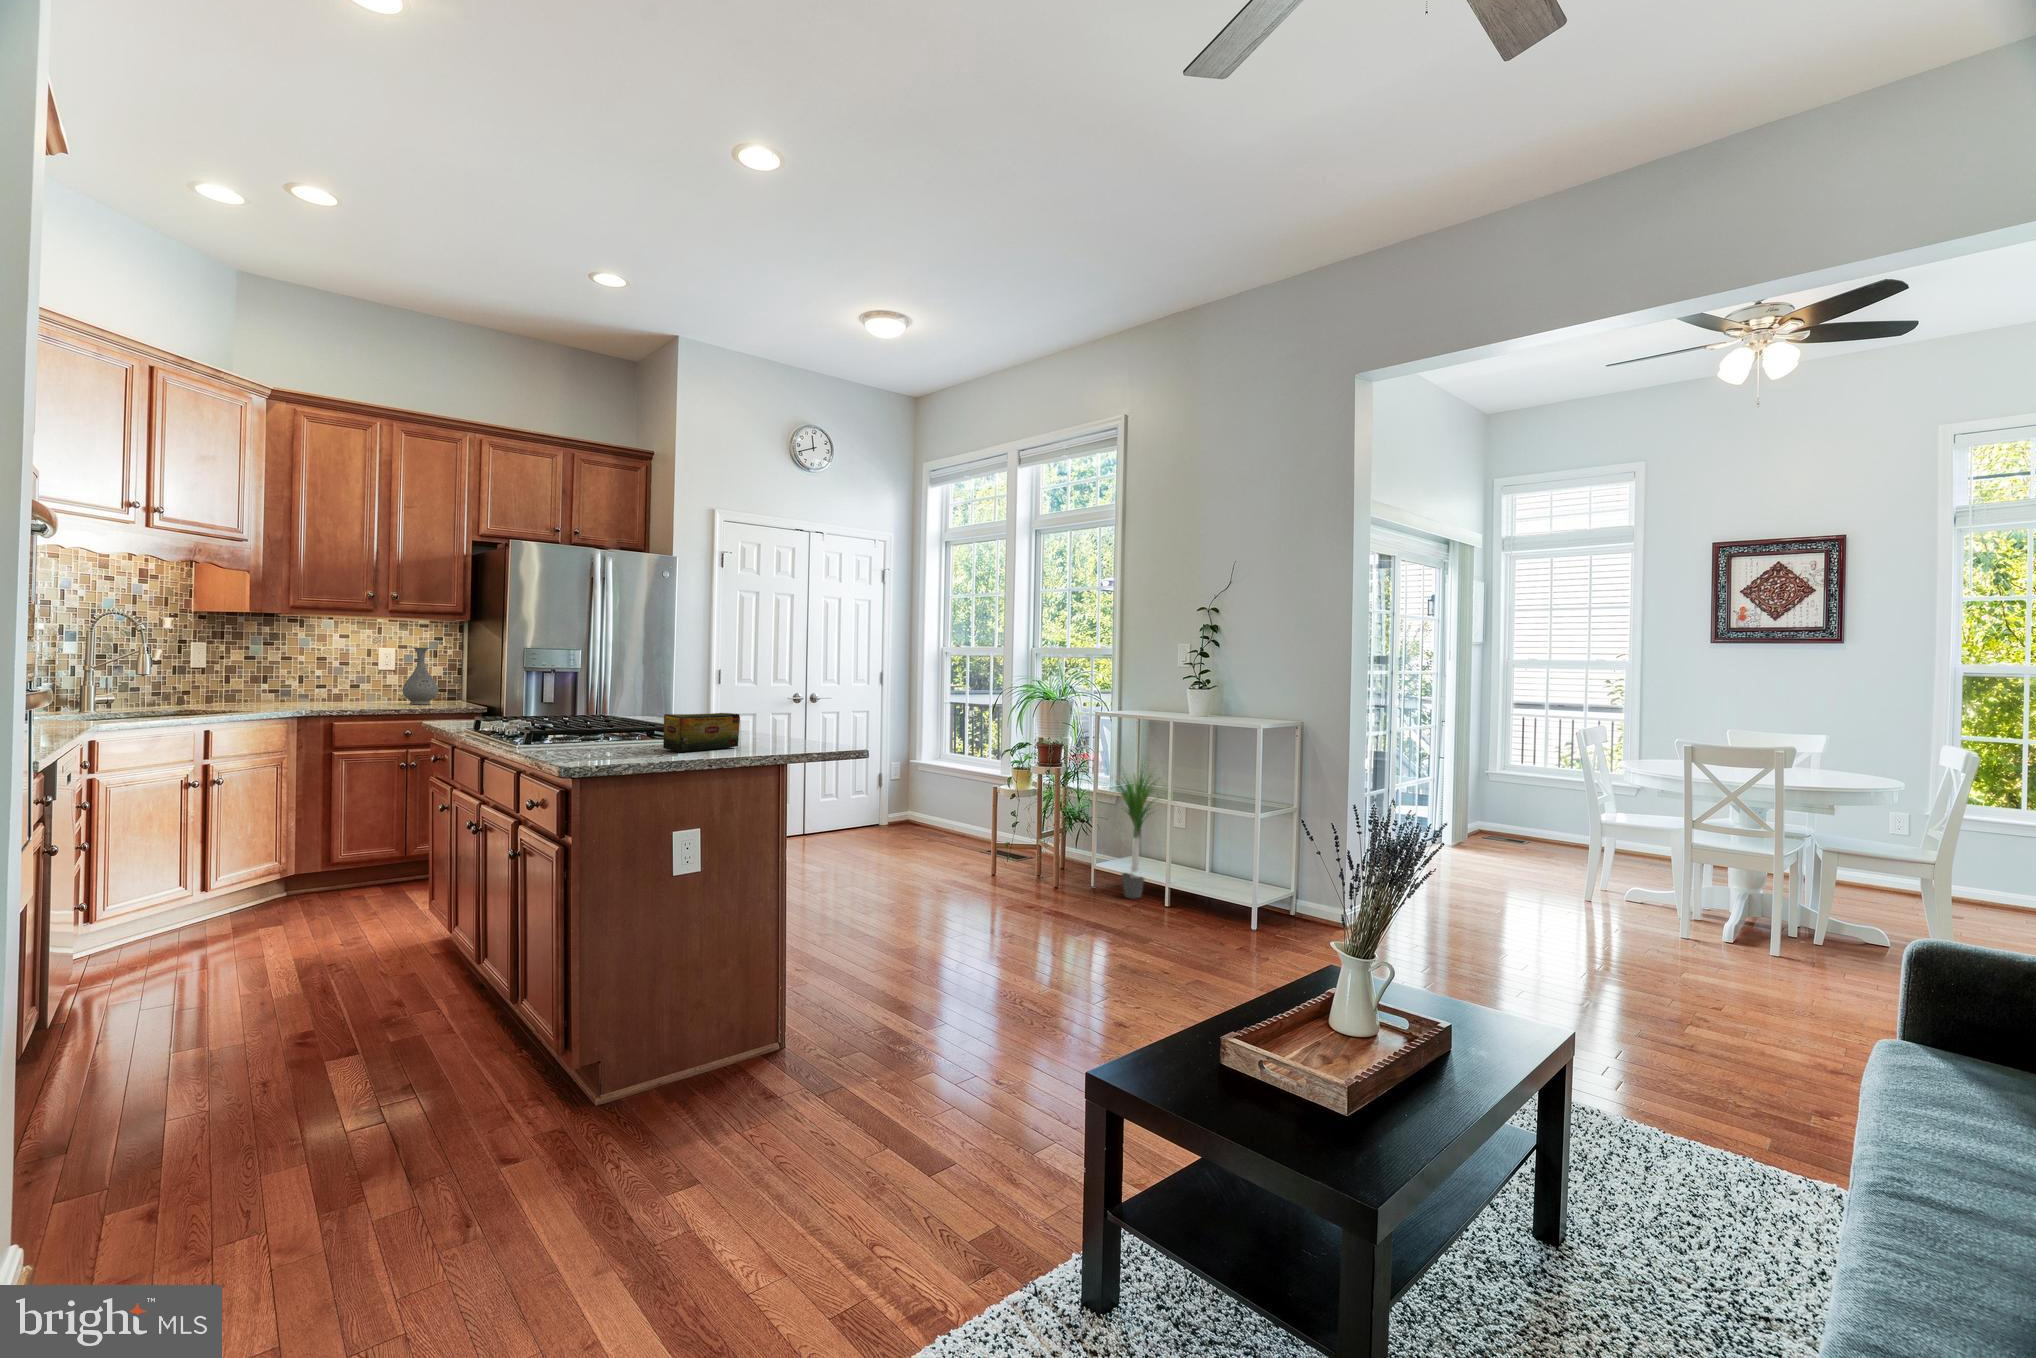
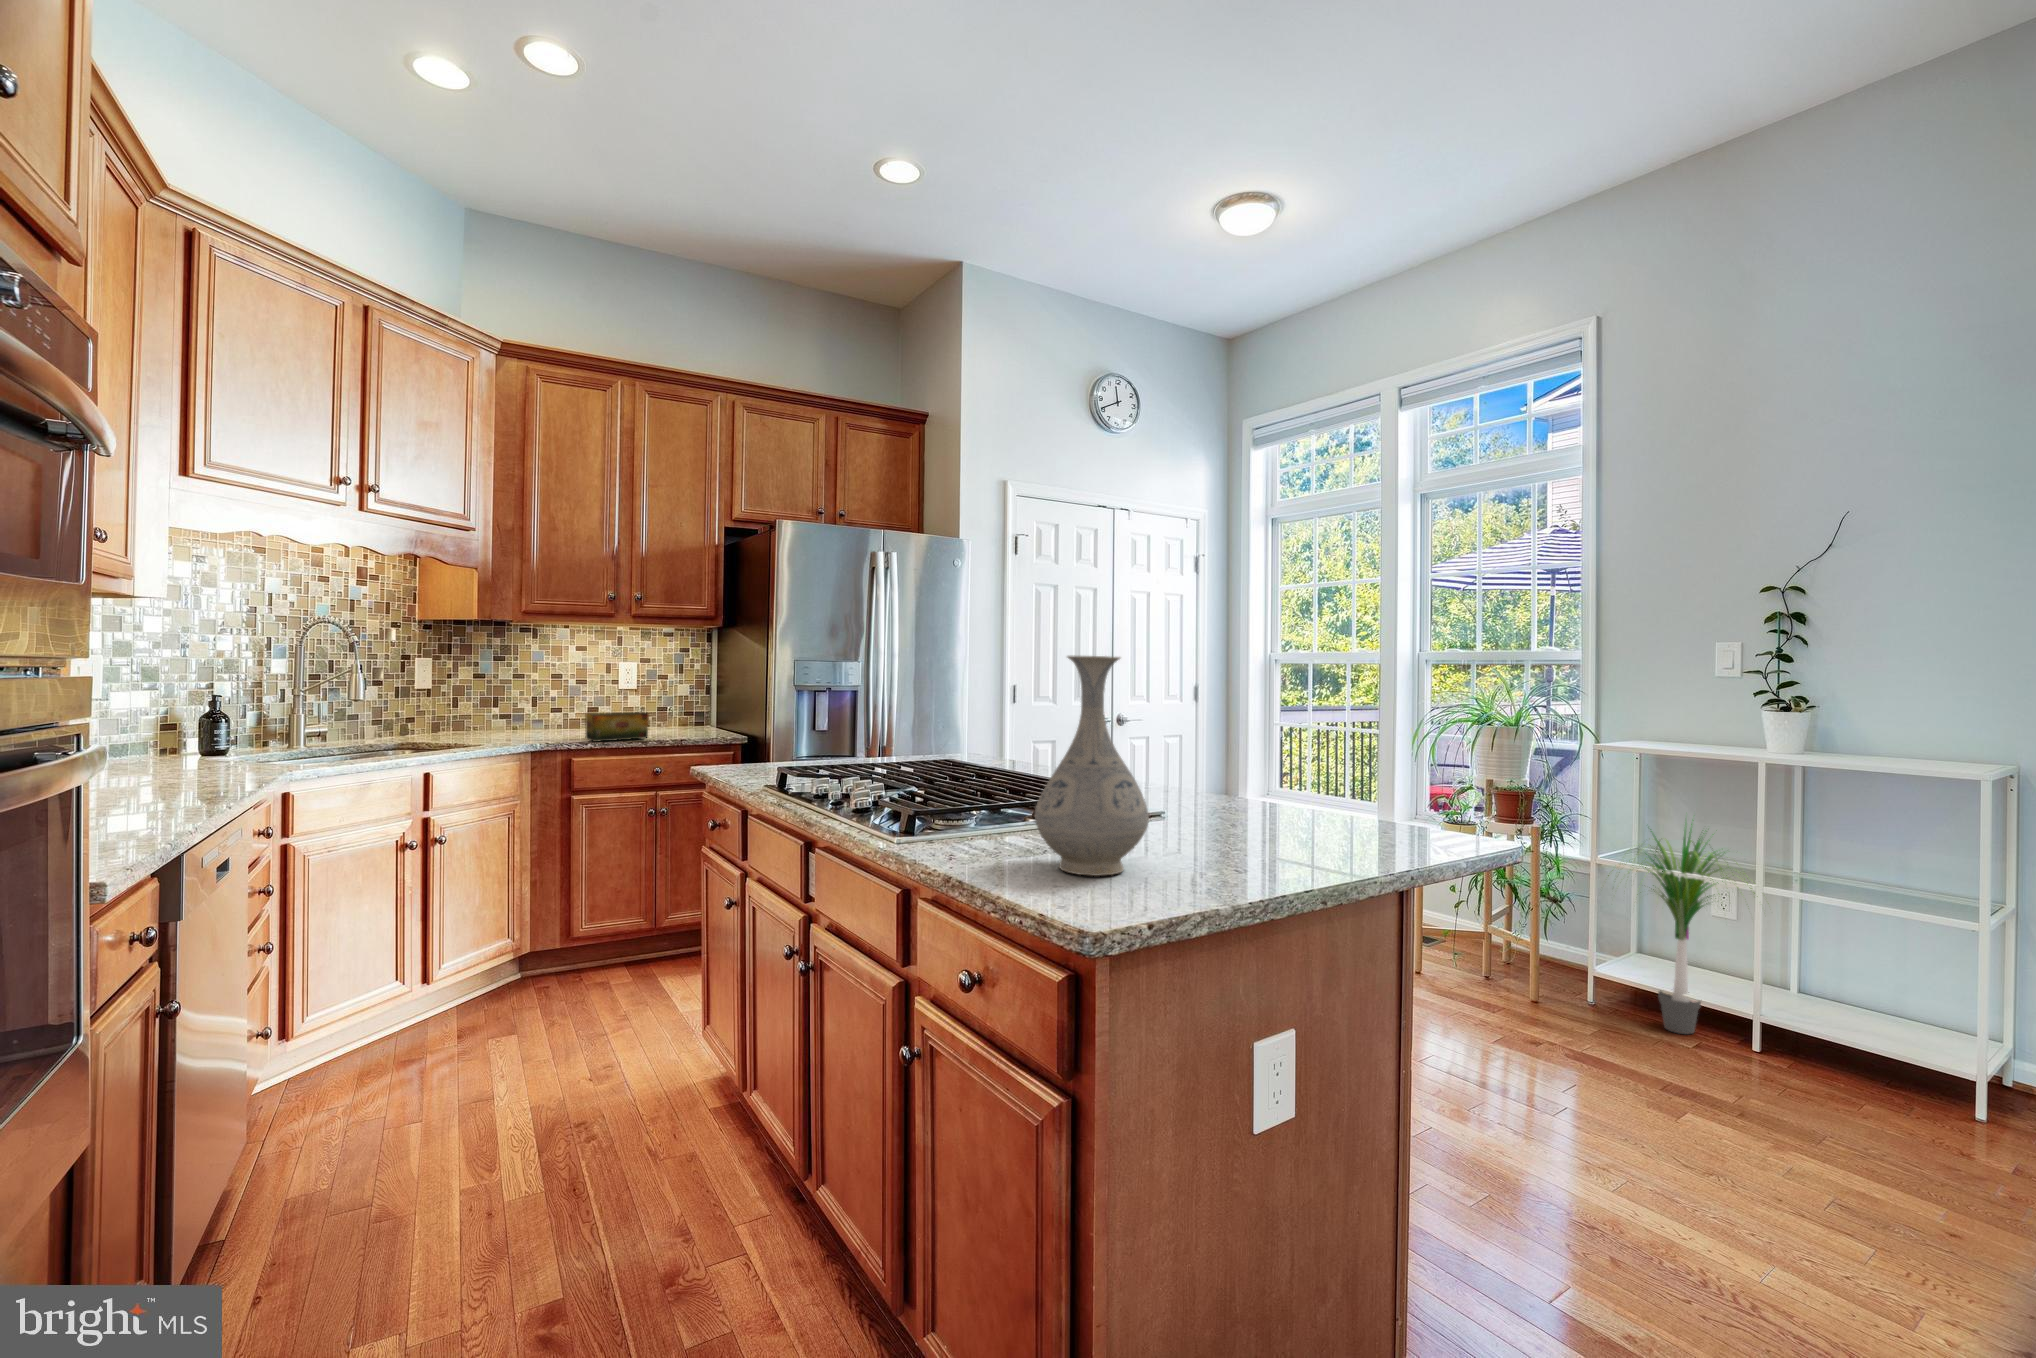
vase: present [402,647,438,705] -> present [1035,655,1149,876]
tea box: present [663,713,740,752] -> present [585,712,649,742]

